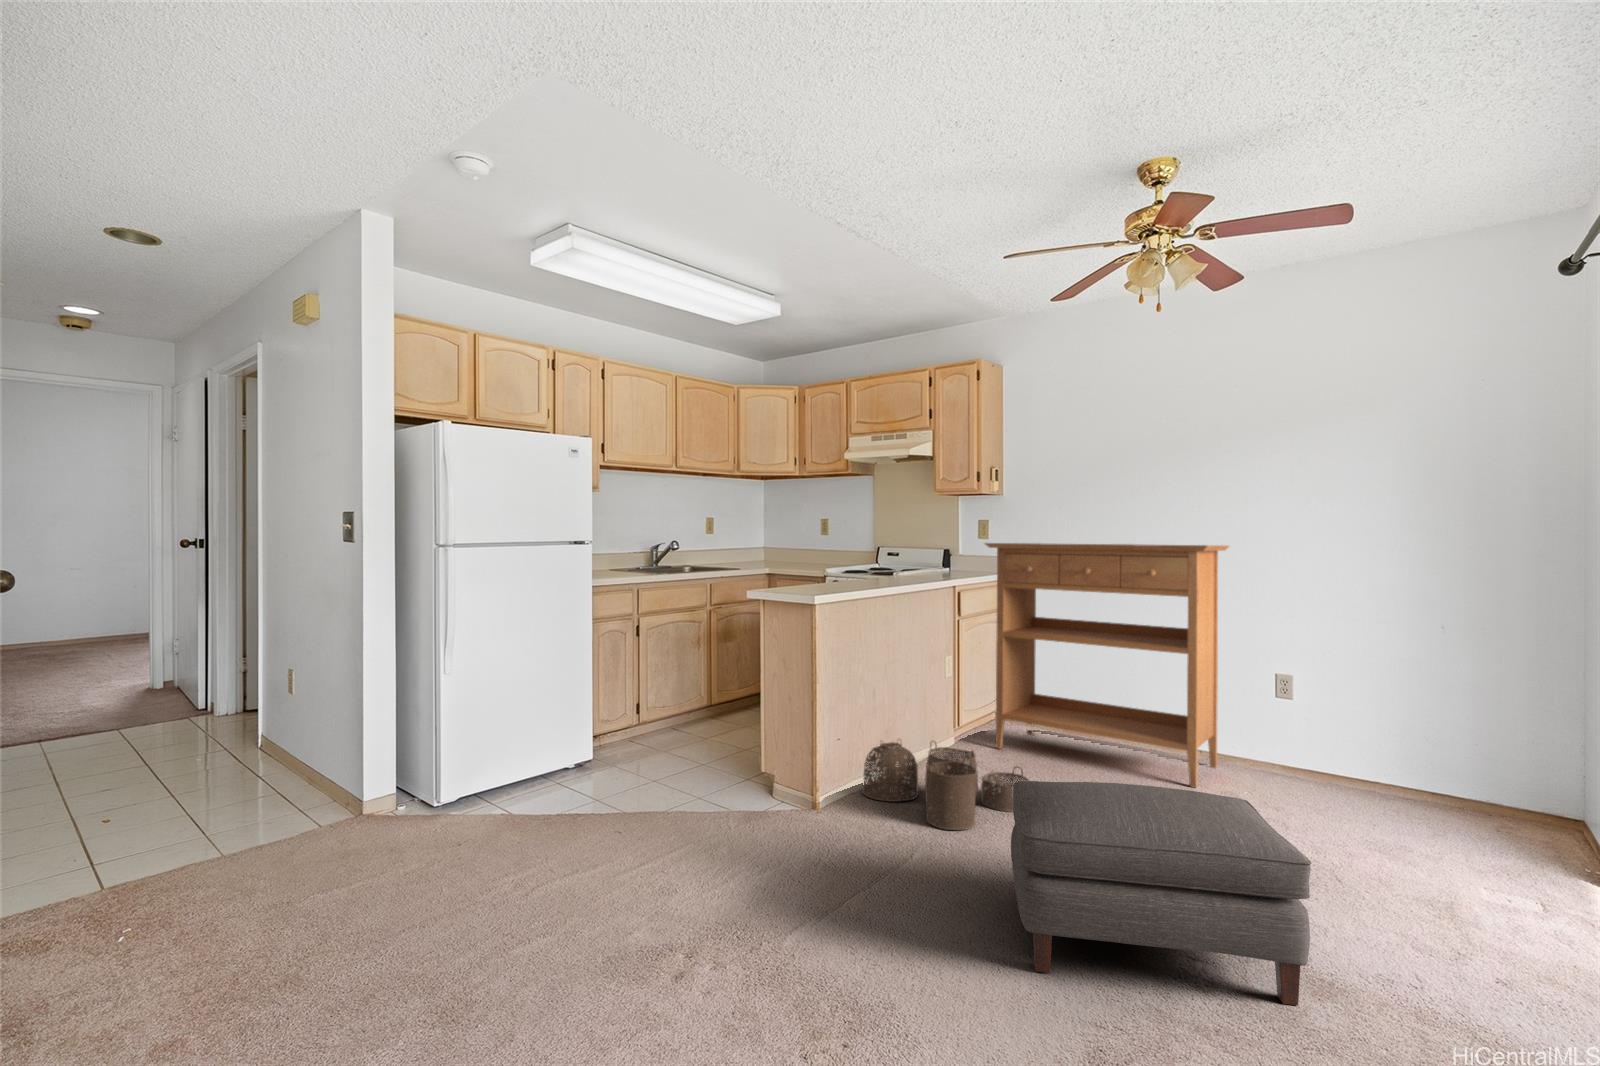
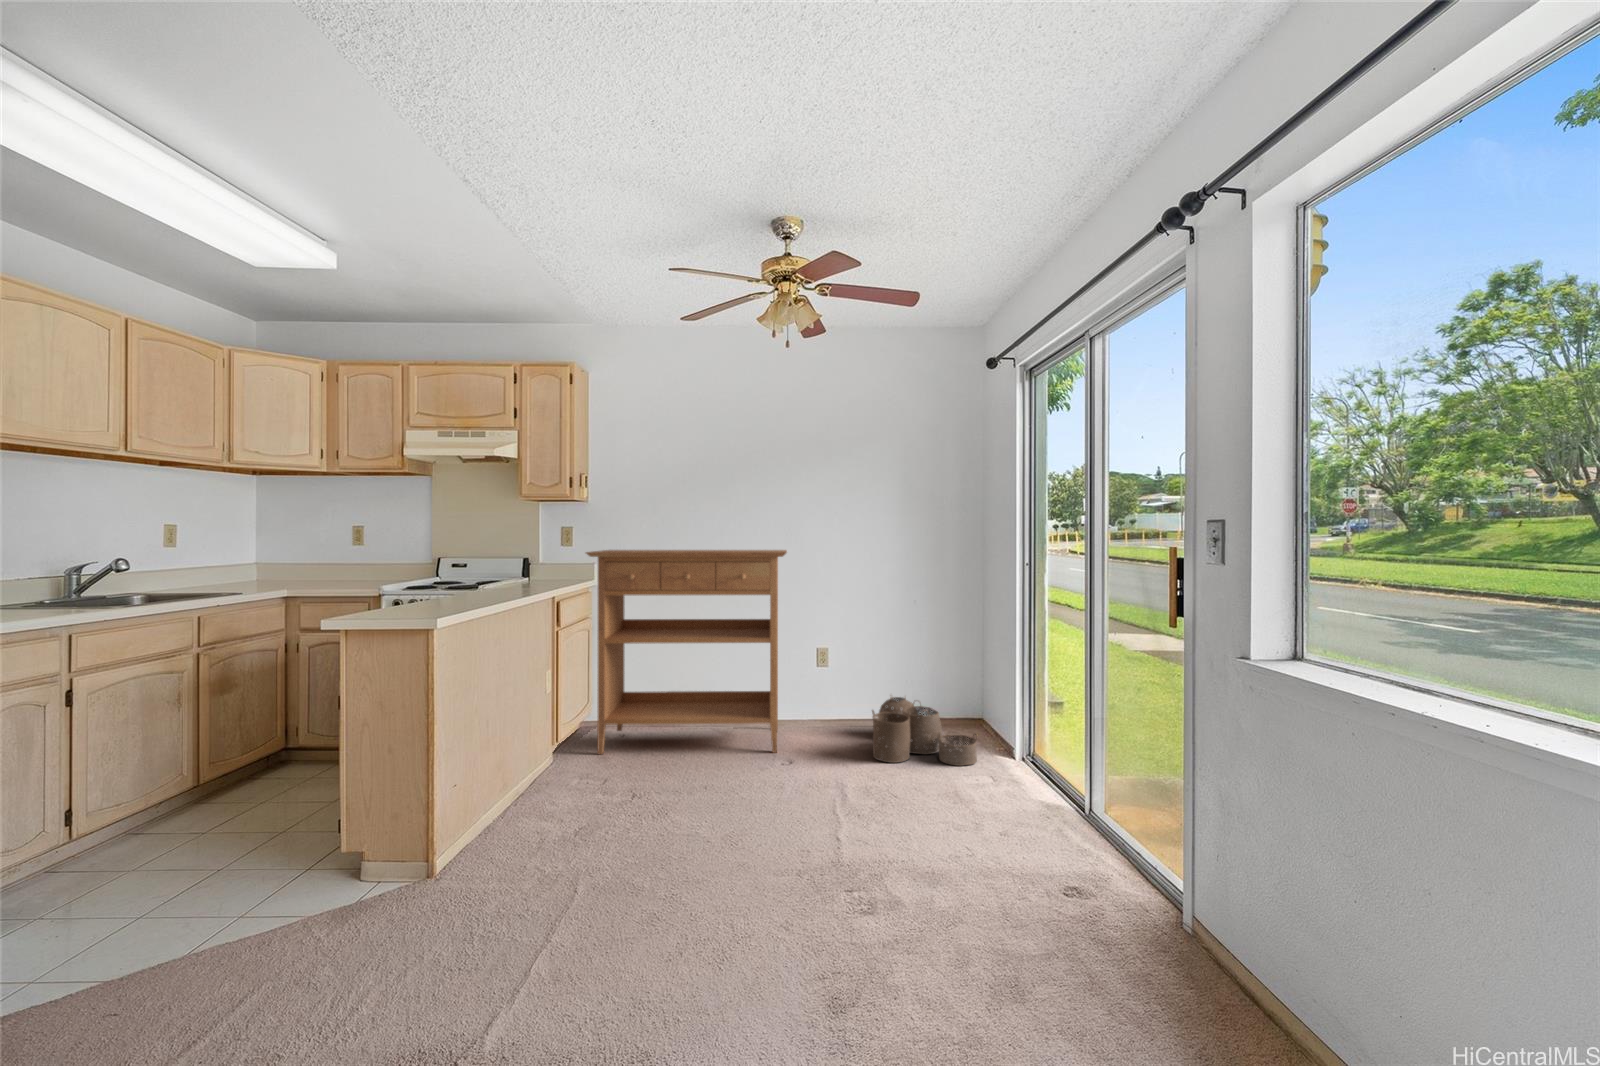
woven basket: present [862,741,1028,830] -> present [872,697,977,766]
ottoman: present [1011,781,1311,1005] -> none [710,773,976,1019]

